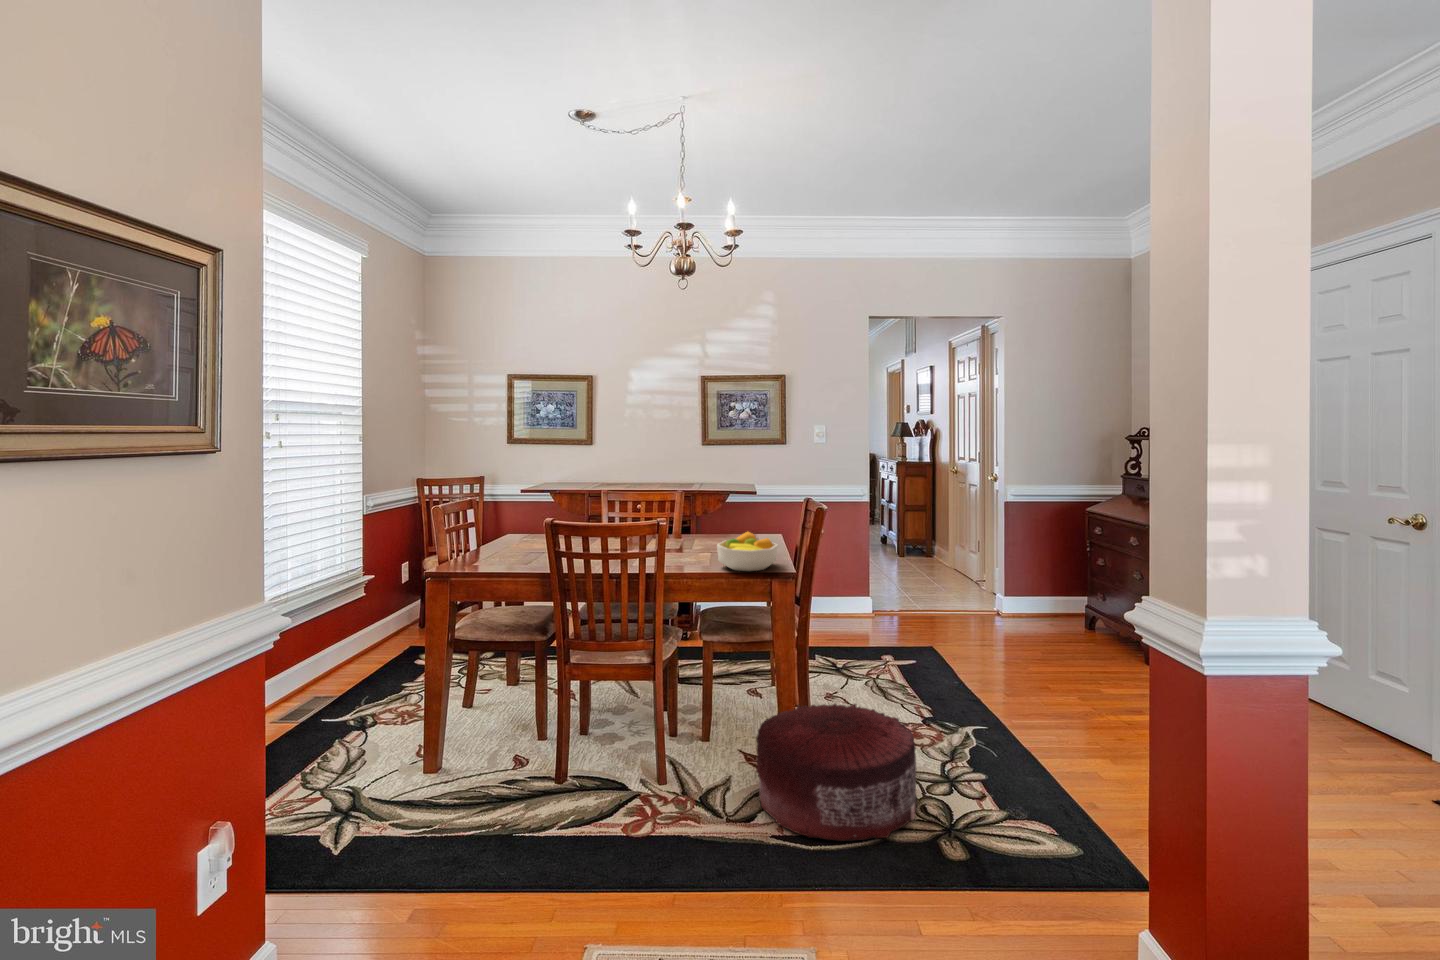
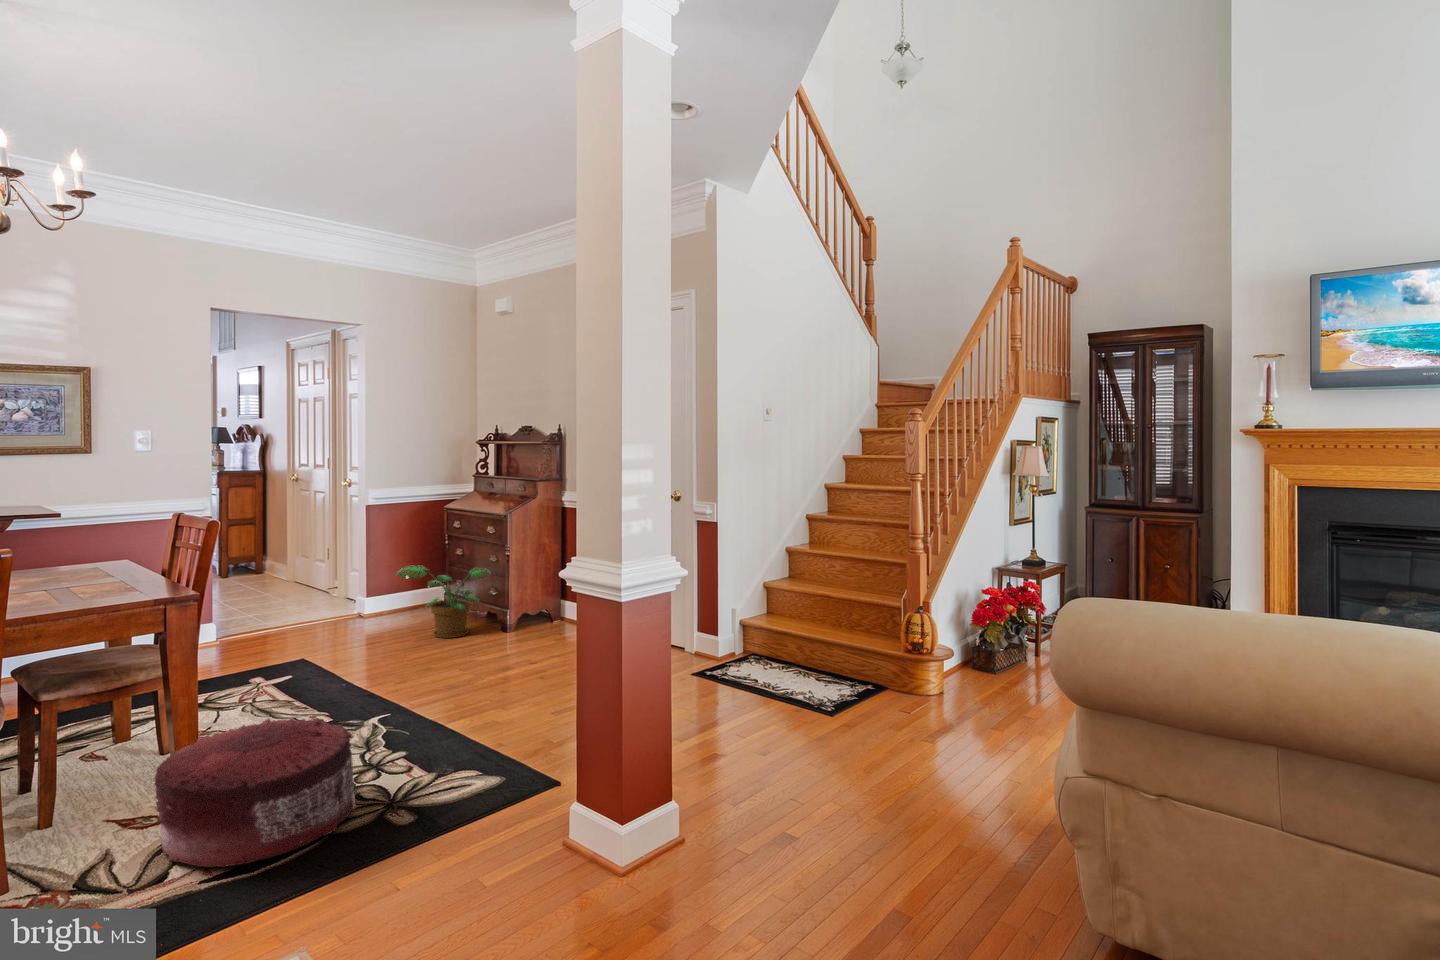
fruit bowl: present [717,532,777,571] -> none [54,551,147,599]
potted plant: none [1024,570,1132,656] -> present [396,566,490,638]

